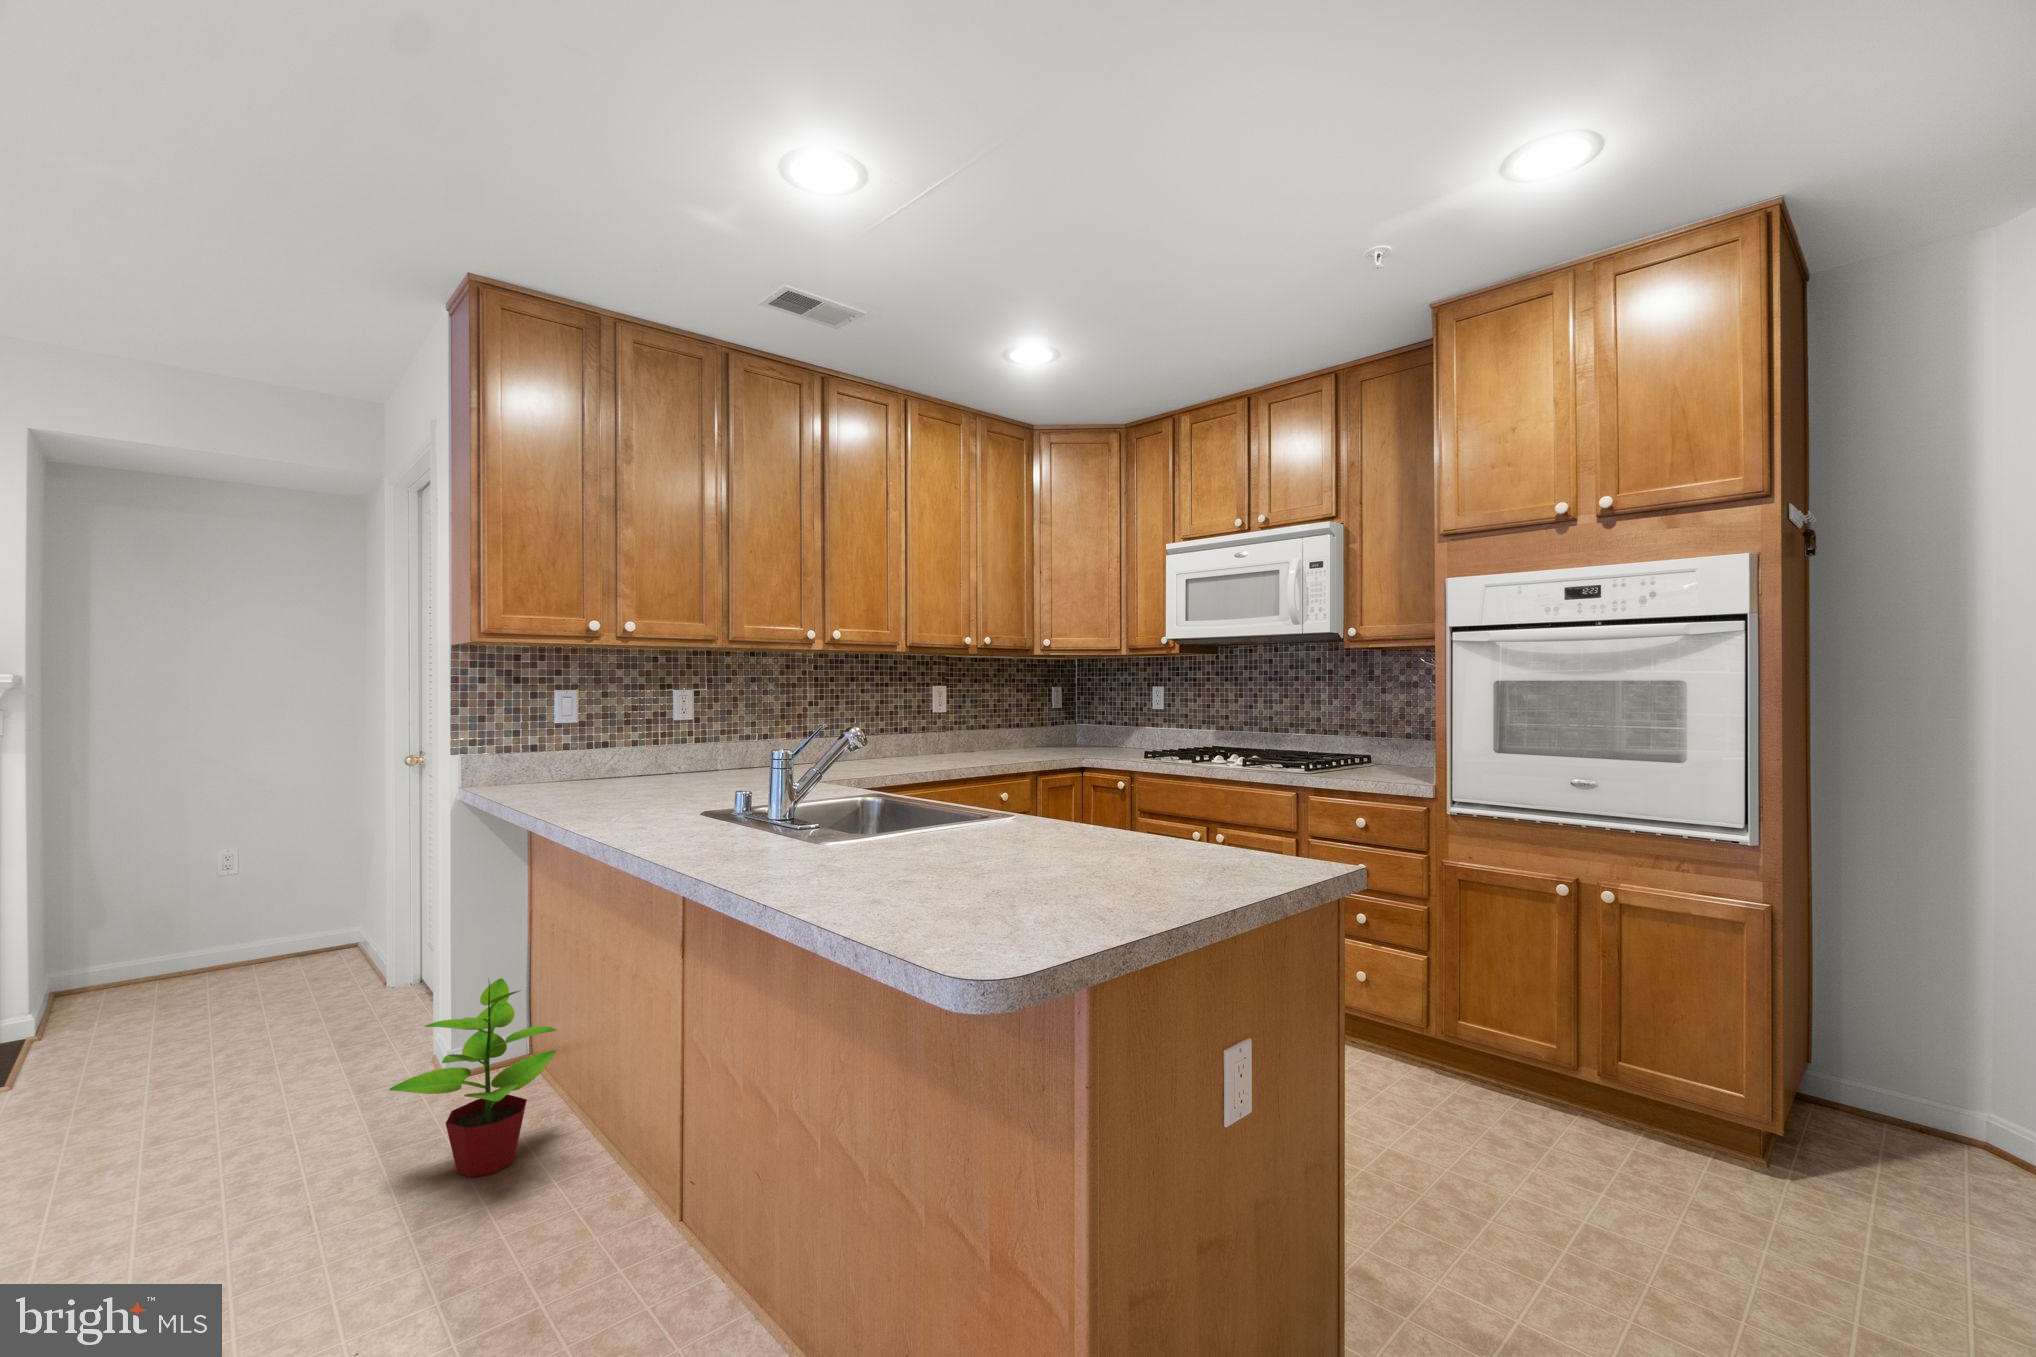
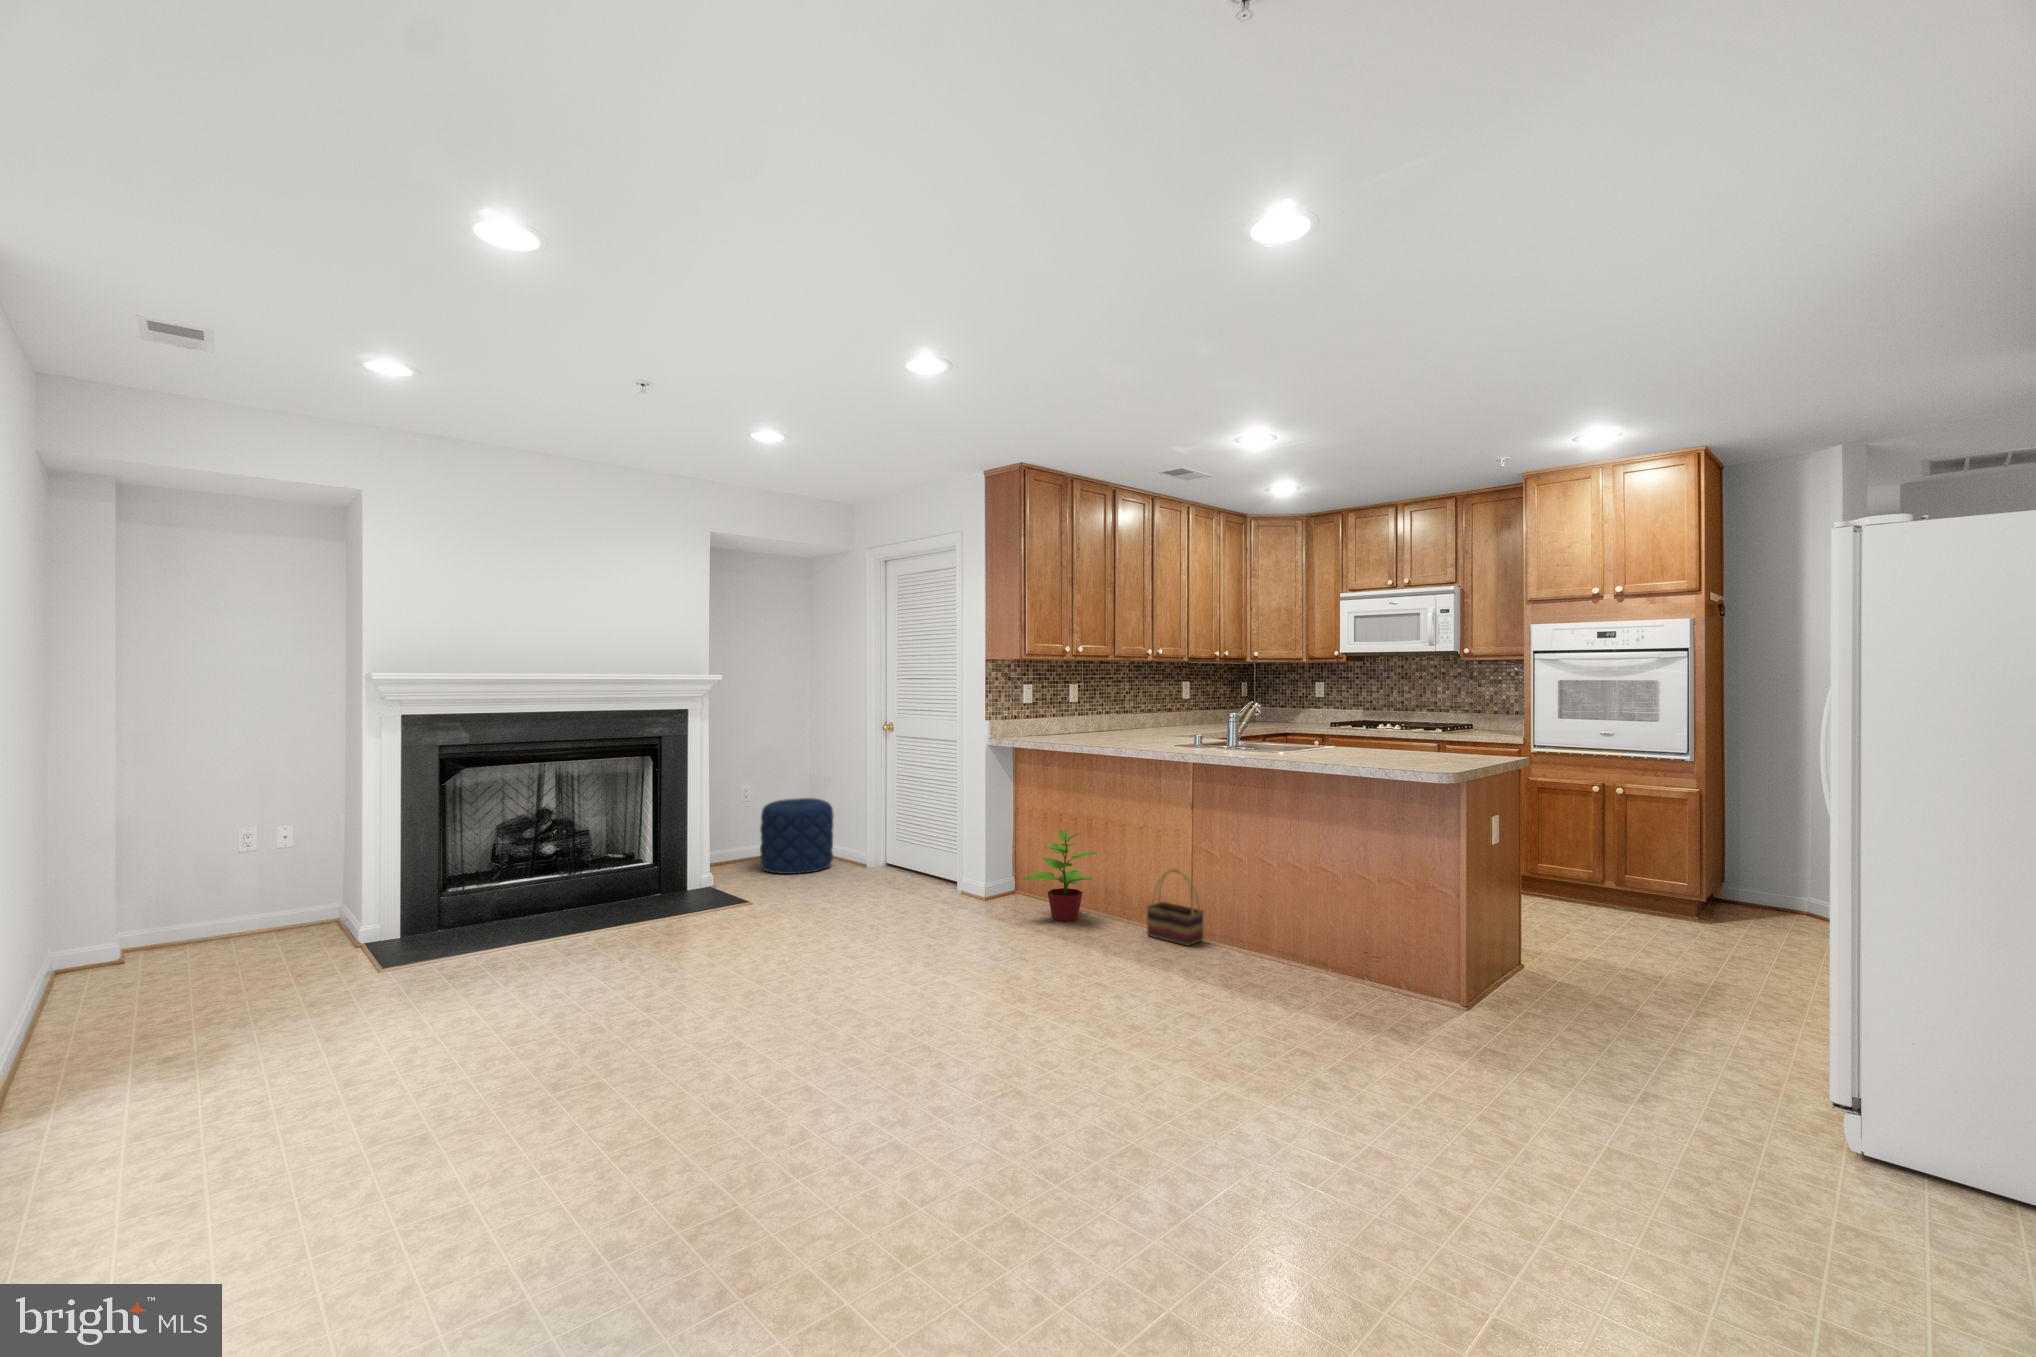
pouf: none [154,877,314,1016] -> present [760,798,834,874]
basket: none [572,1095,680,1292] -> present [1147,869,1204,946]

